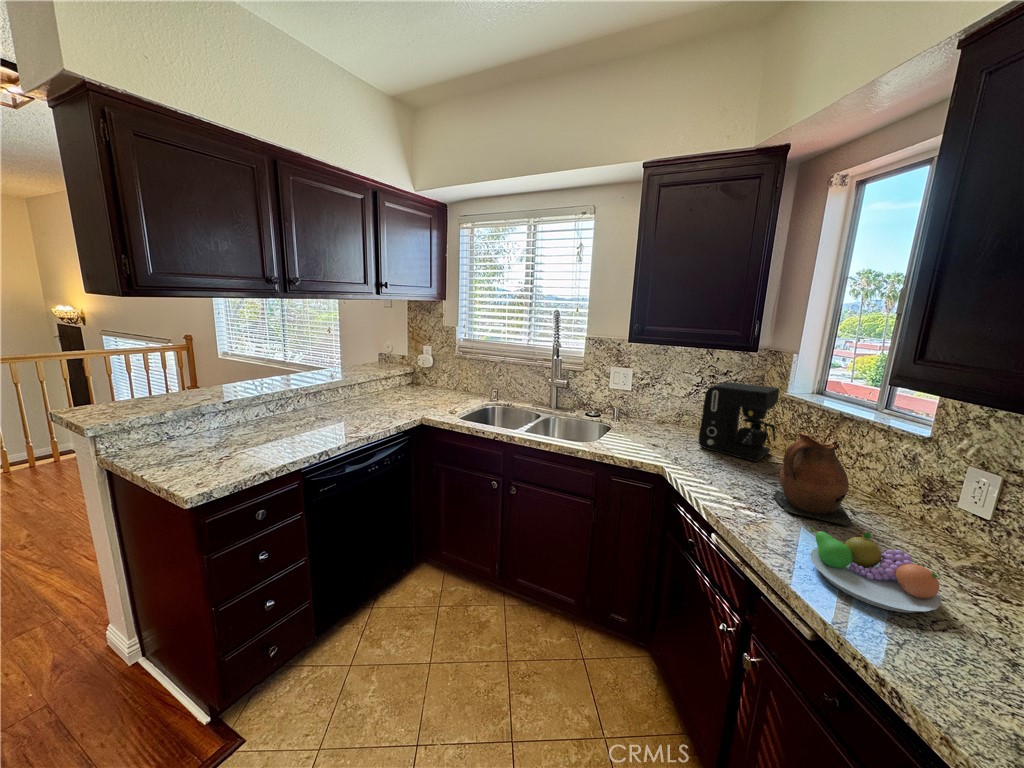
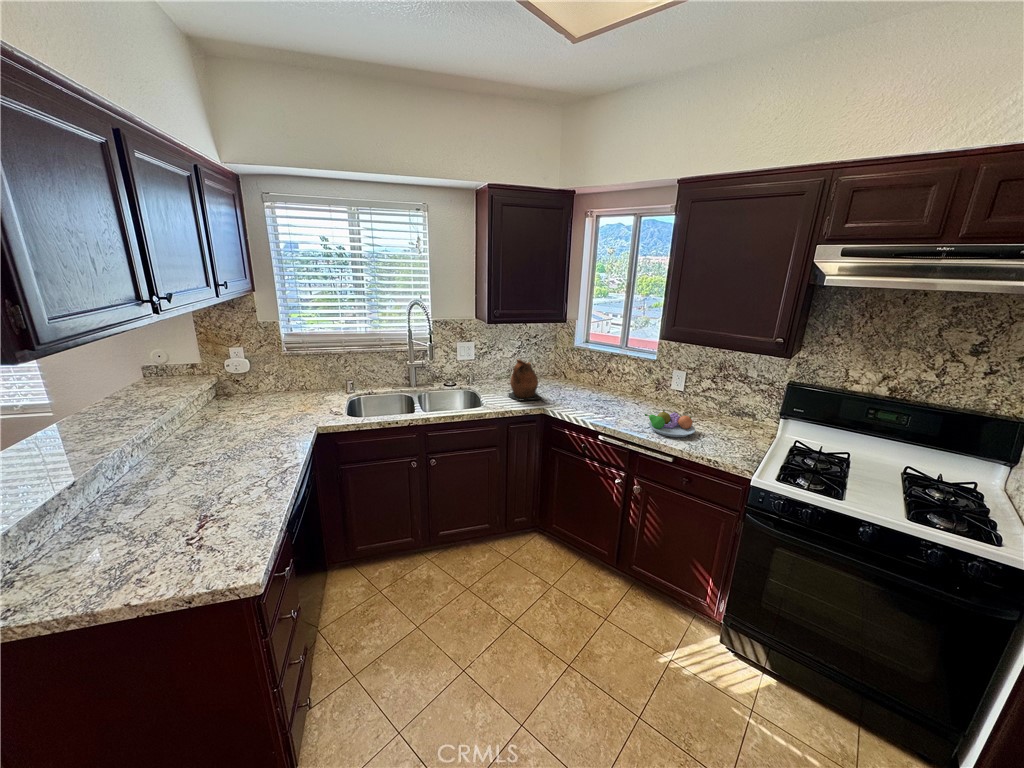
coffee maker: present [698,382,779,462] -> none [539,342,580,391]
ceramic pitcher: present [772,432,852,526] -> present [508,360,542,401]

